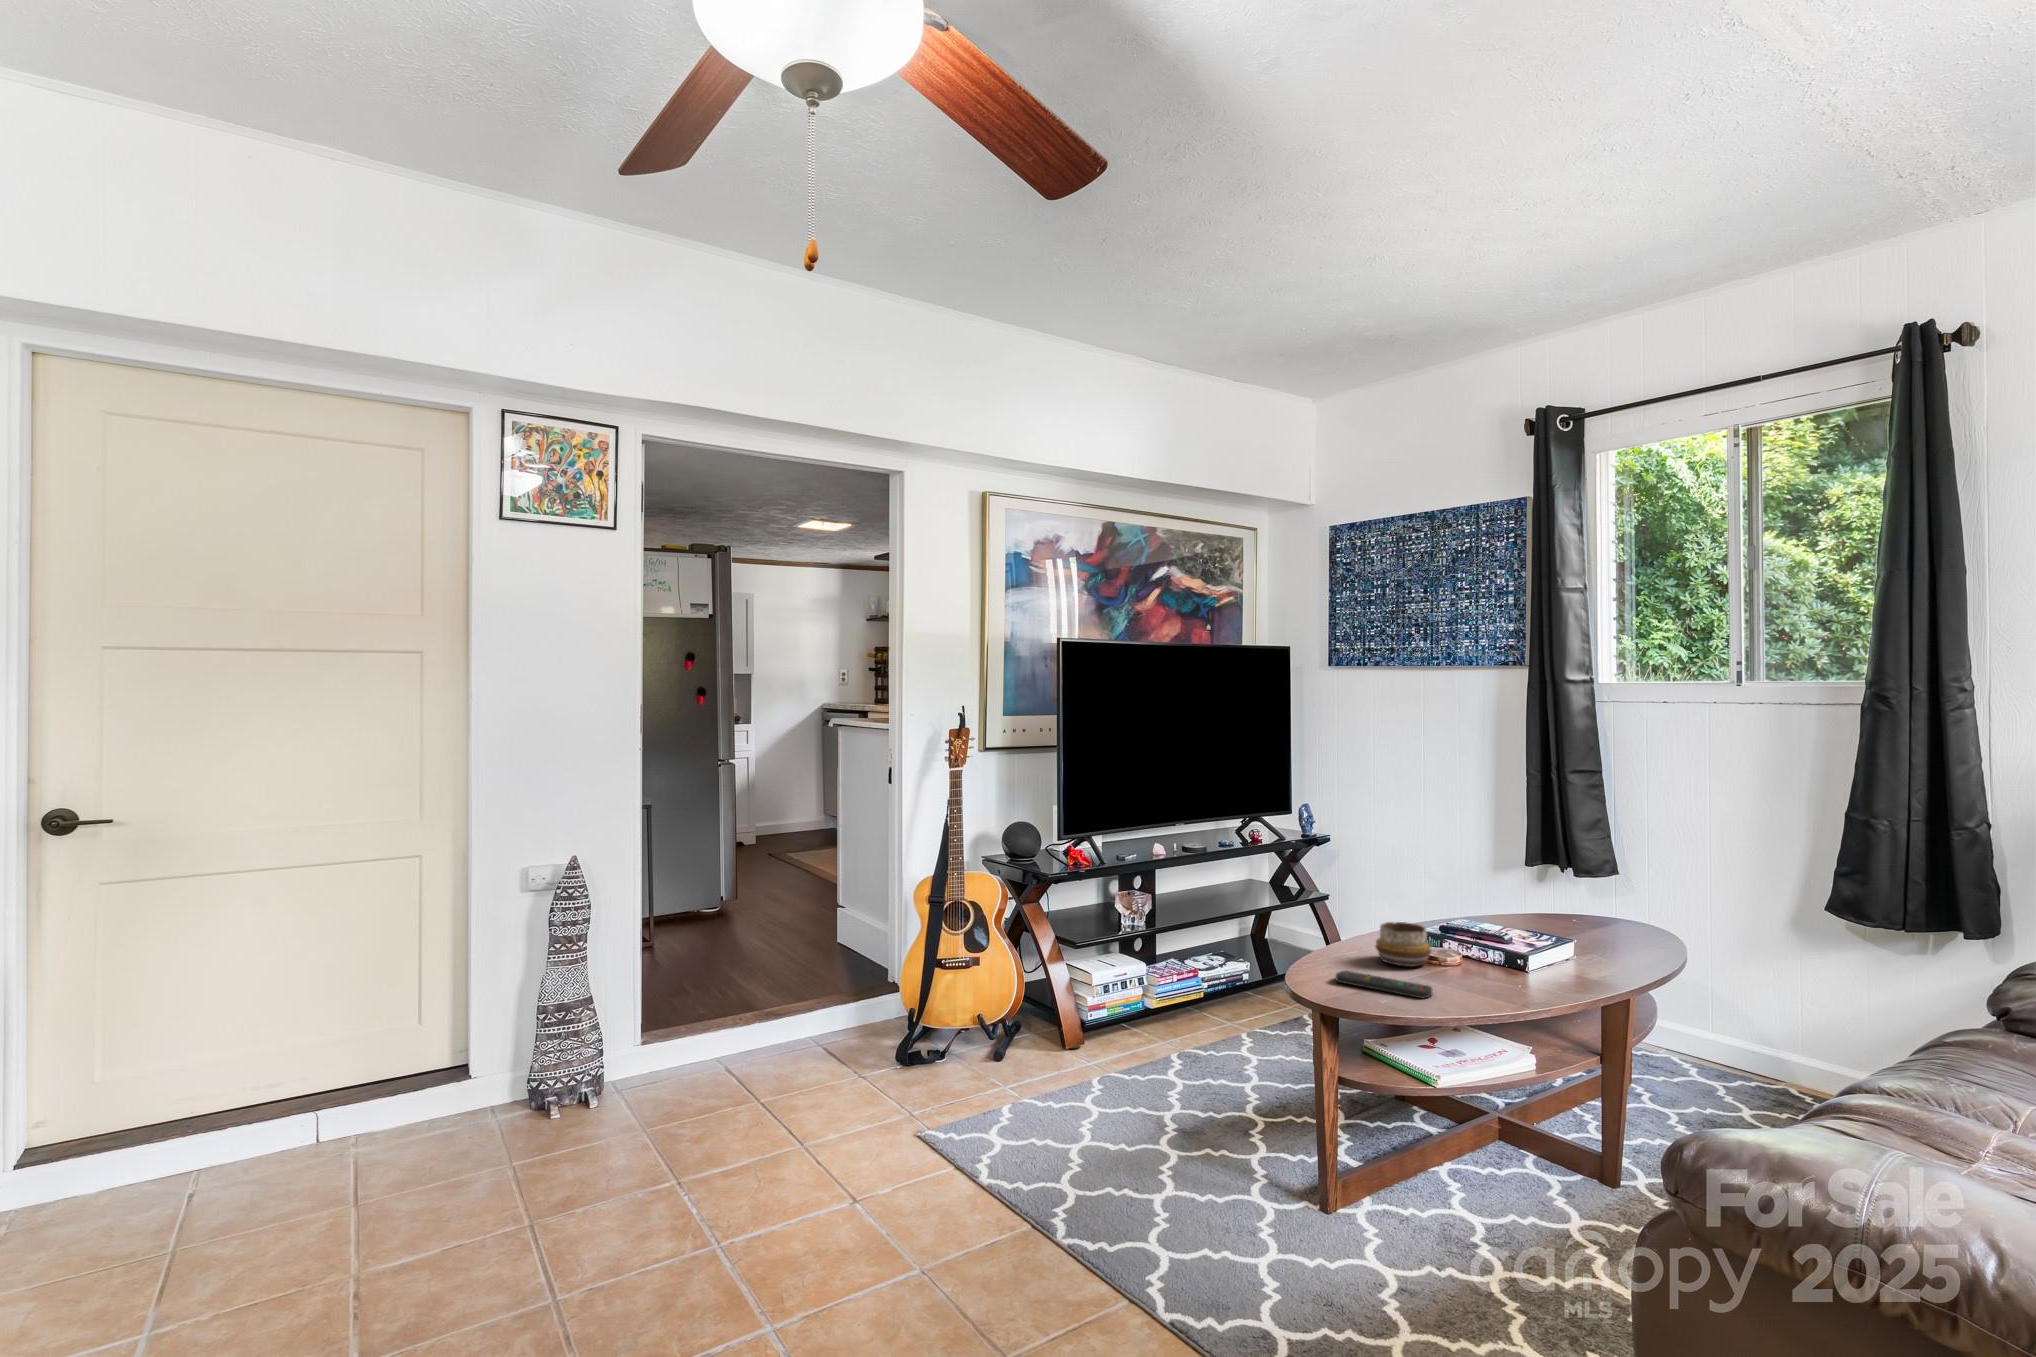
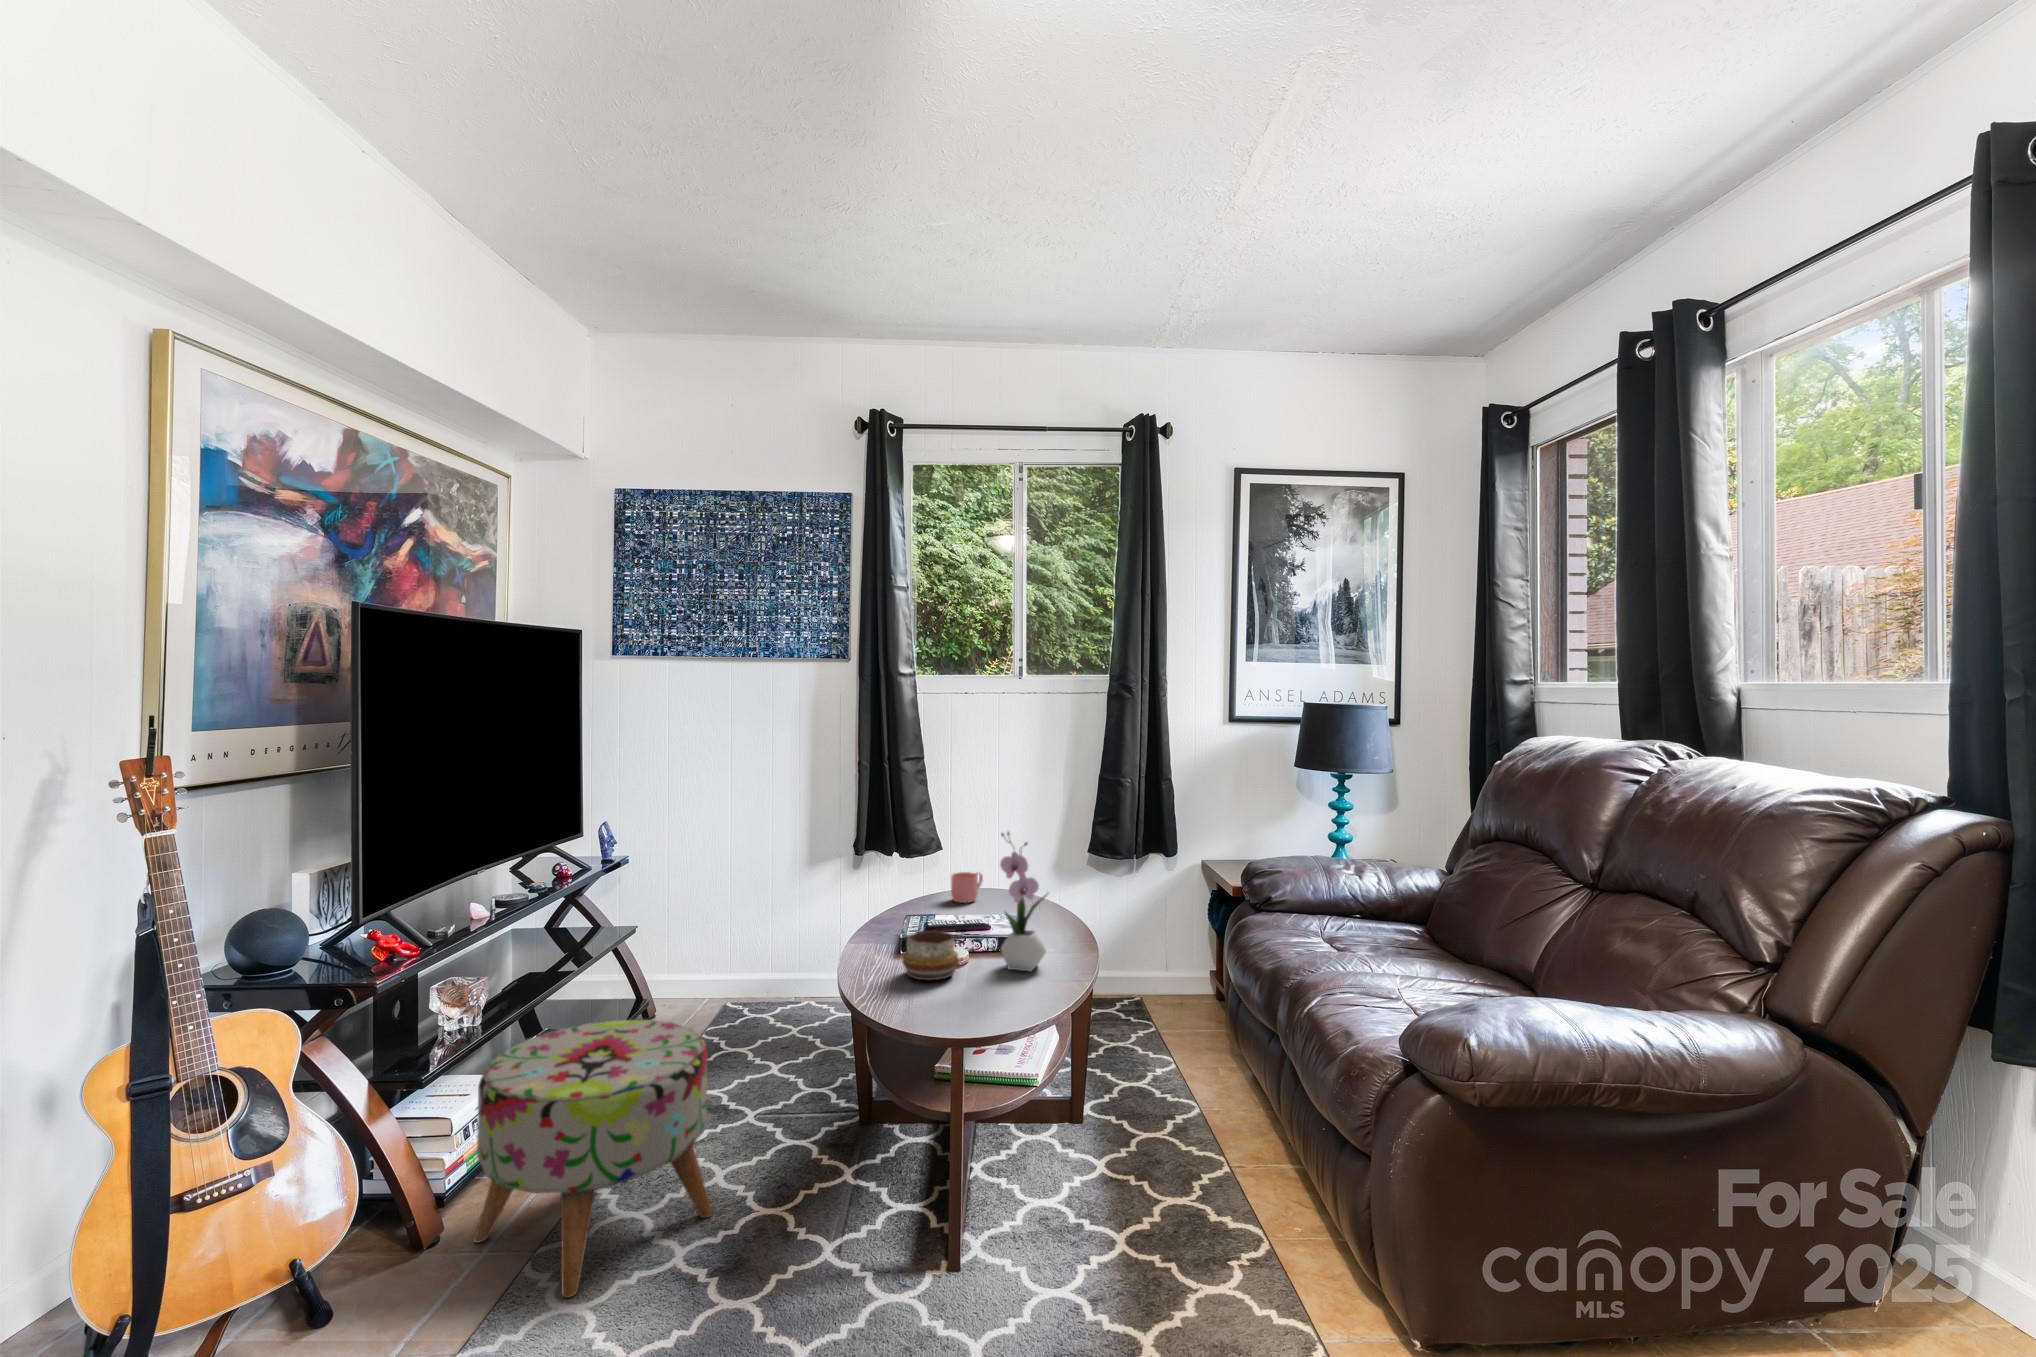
flower arrangement: none [1462,838,1532,983] -> present [1000,832,1046,971]
mug: none [1549,895,1593,928] -> present [951,872,983,903]
ottoman: none [1085,939,1235,1103] -> present [474,1020,712,1298]
remote control: present [1336,971,1433,999] -> none [917,993,1018,1018]

